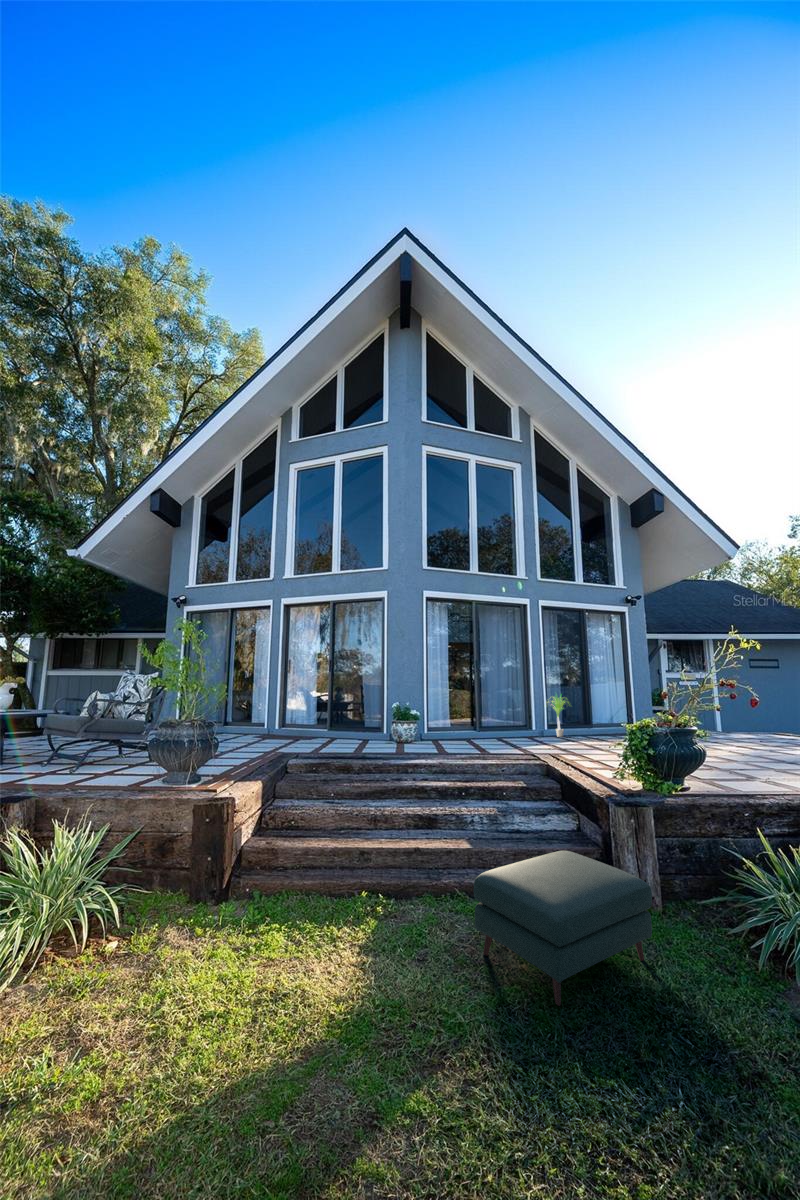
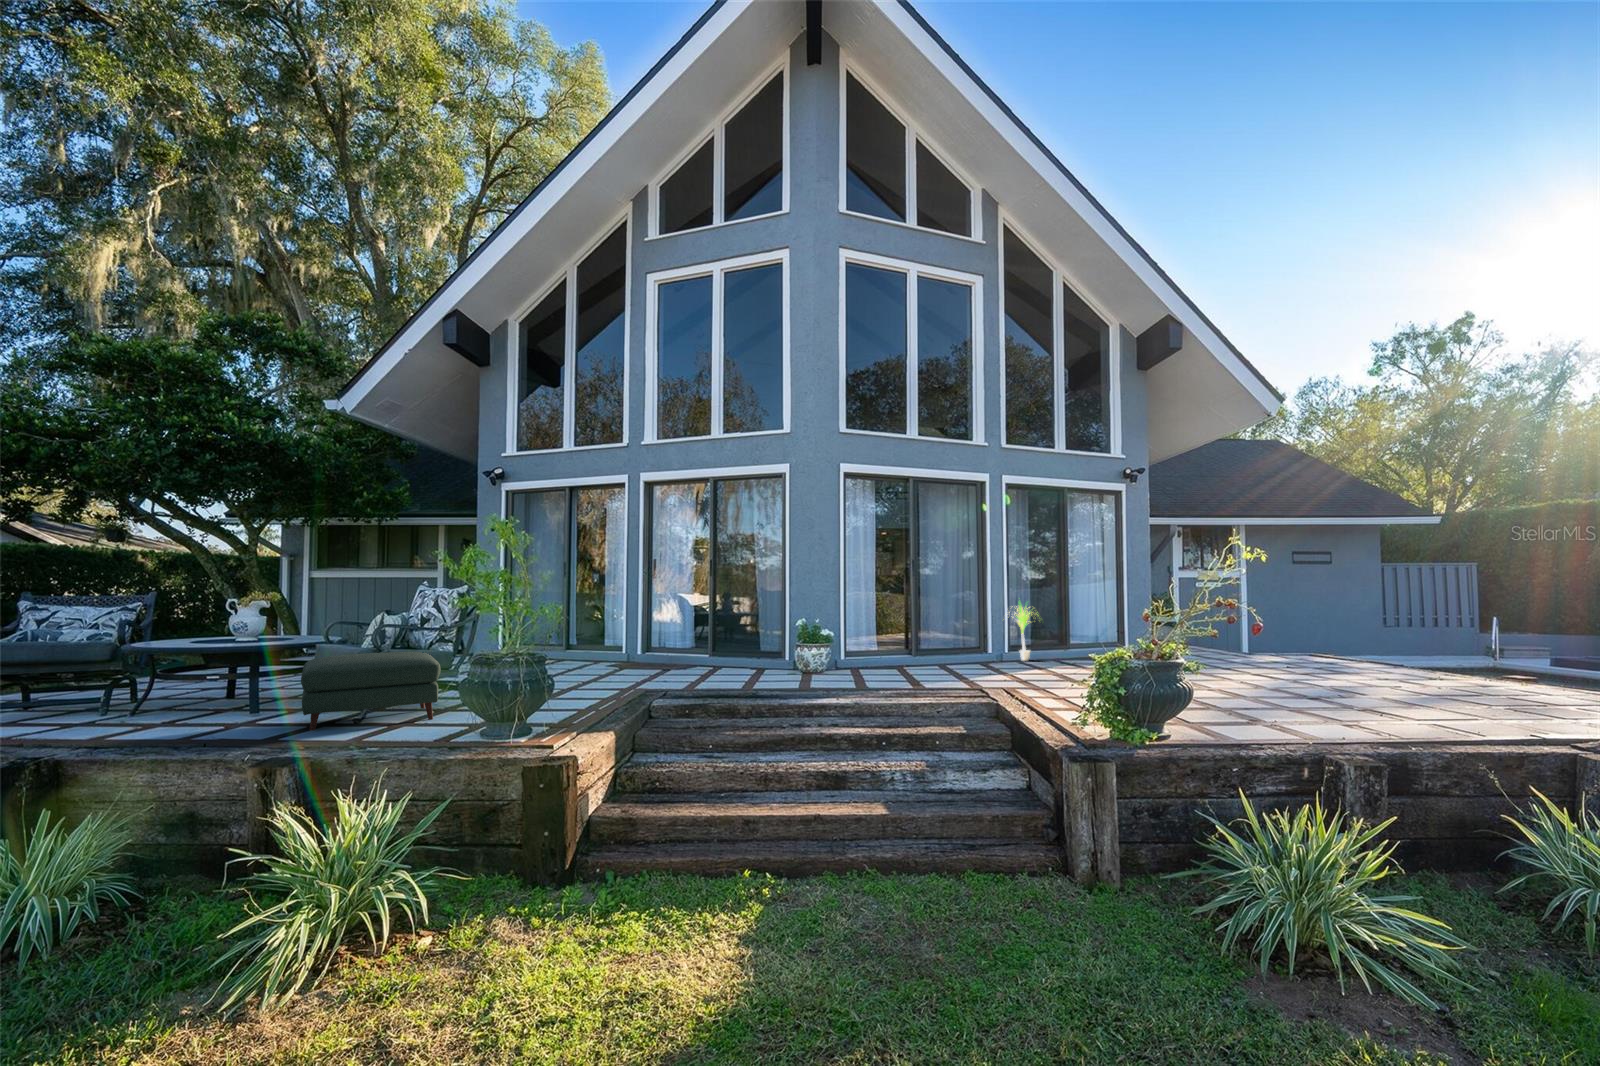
ottoman: present [474,851,652,1006] -> present [301,652,441,731]

